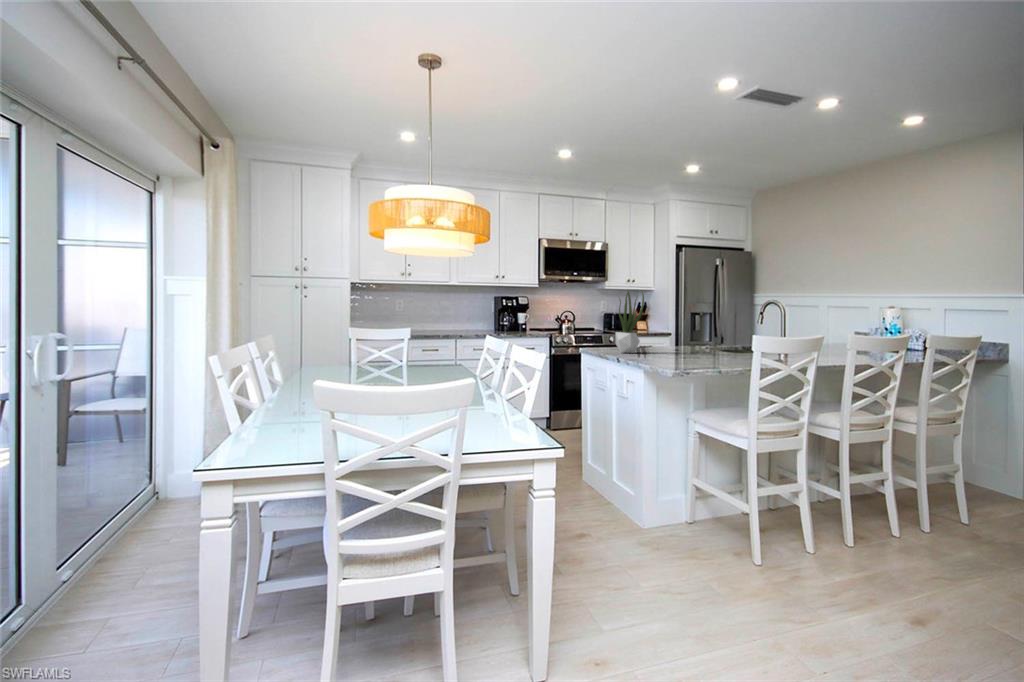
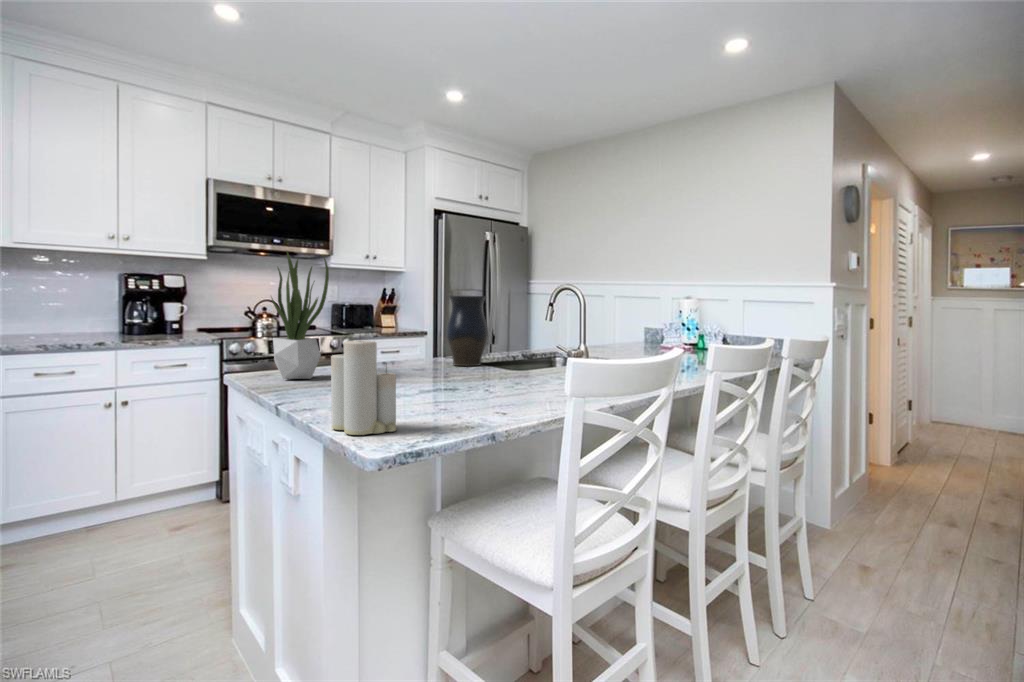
vase: none [702,309,729,351] -> present [446,296,488,366]
candle: none [677,326,705,365] -> present [331,340,396,435]

